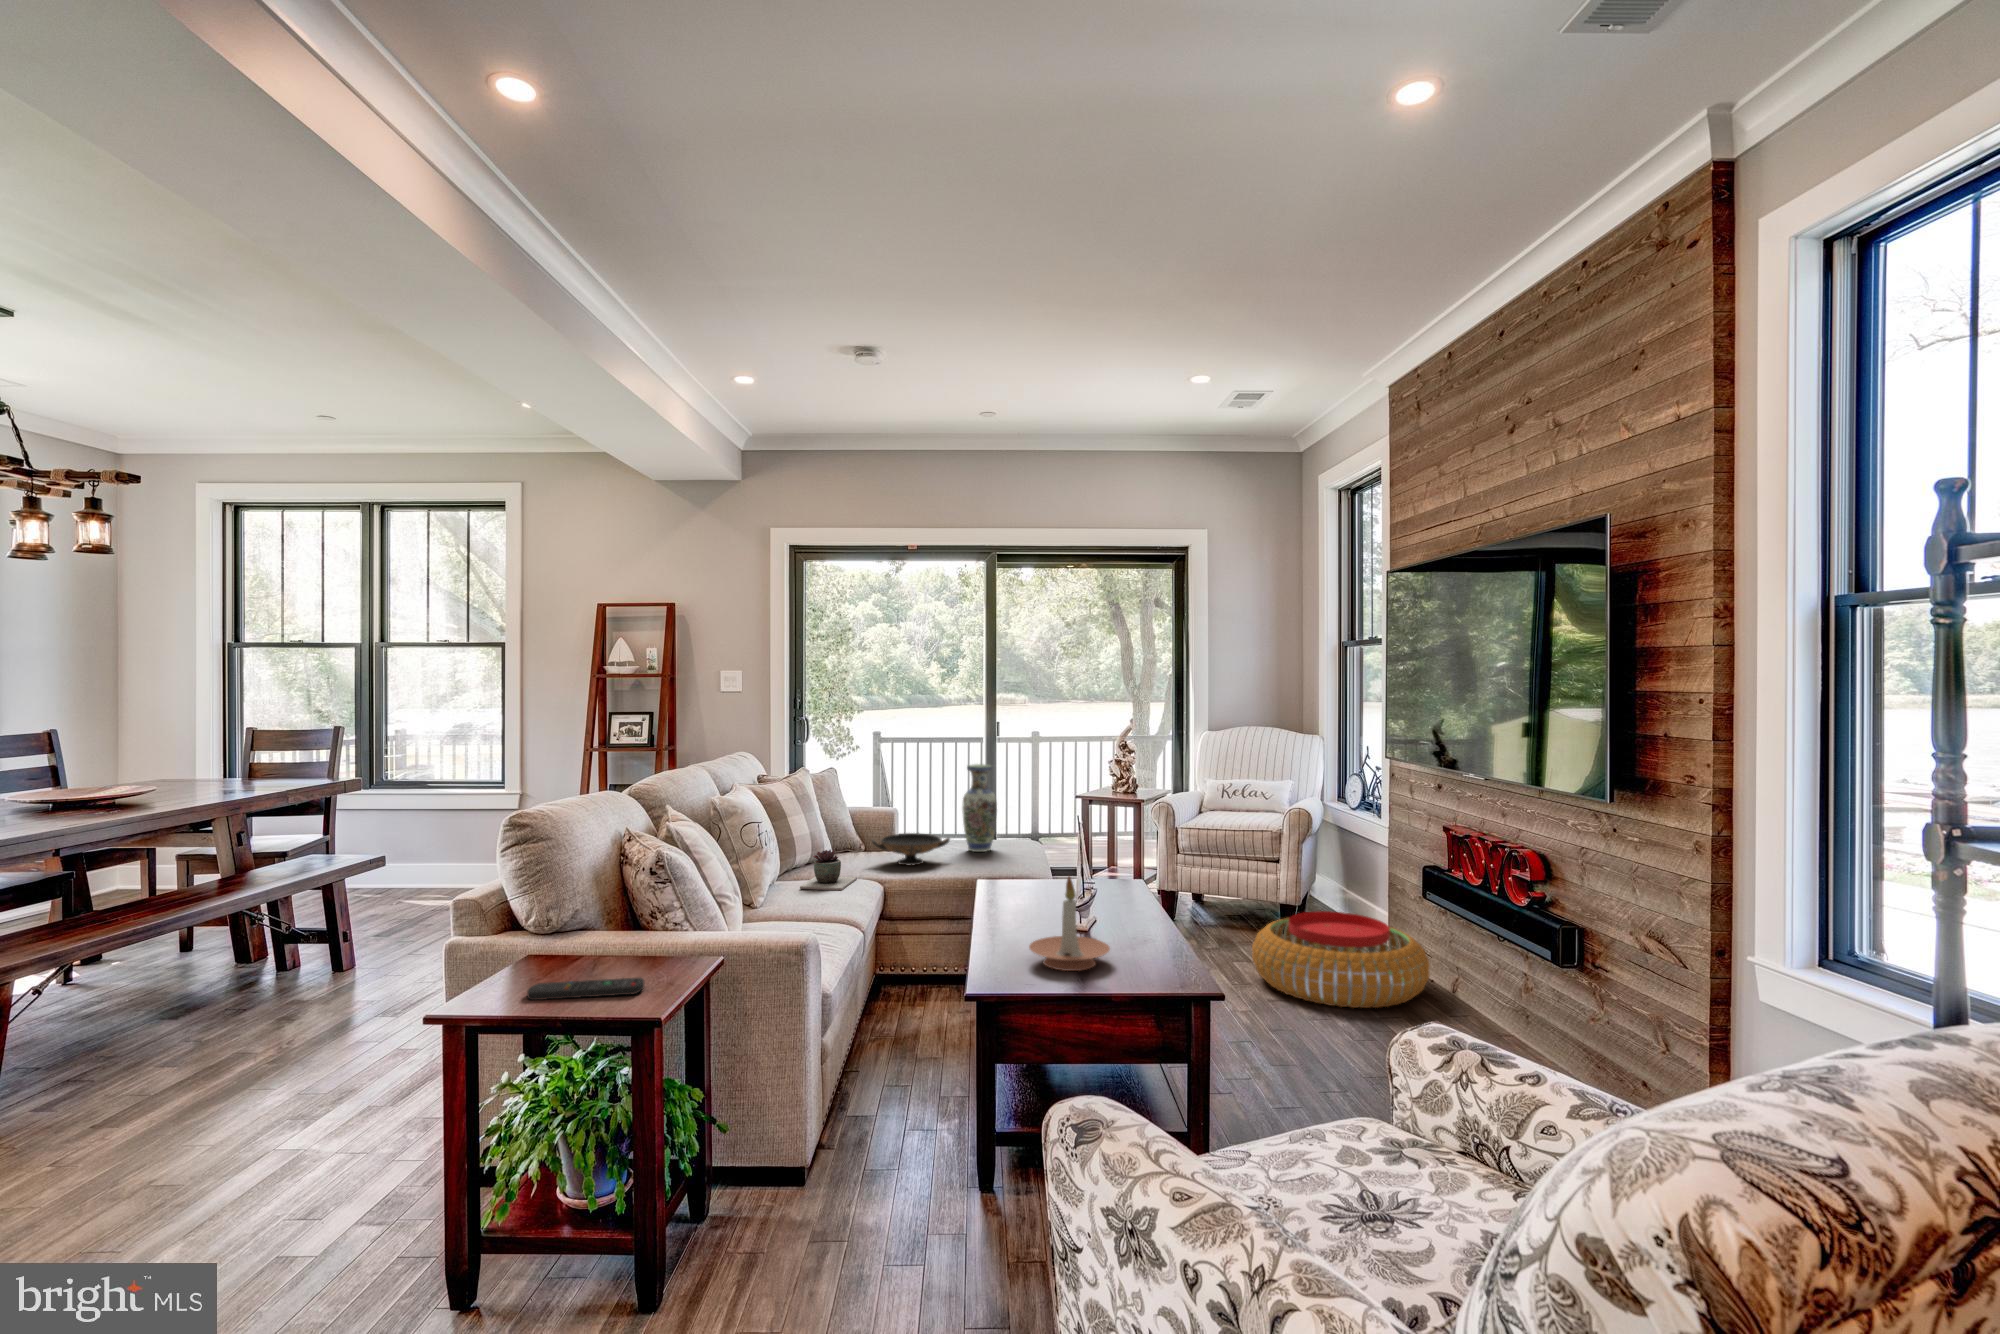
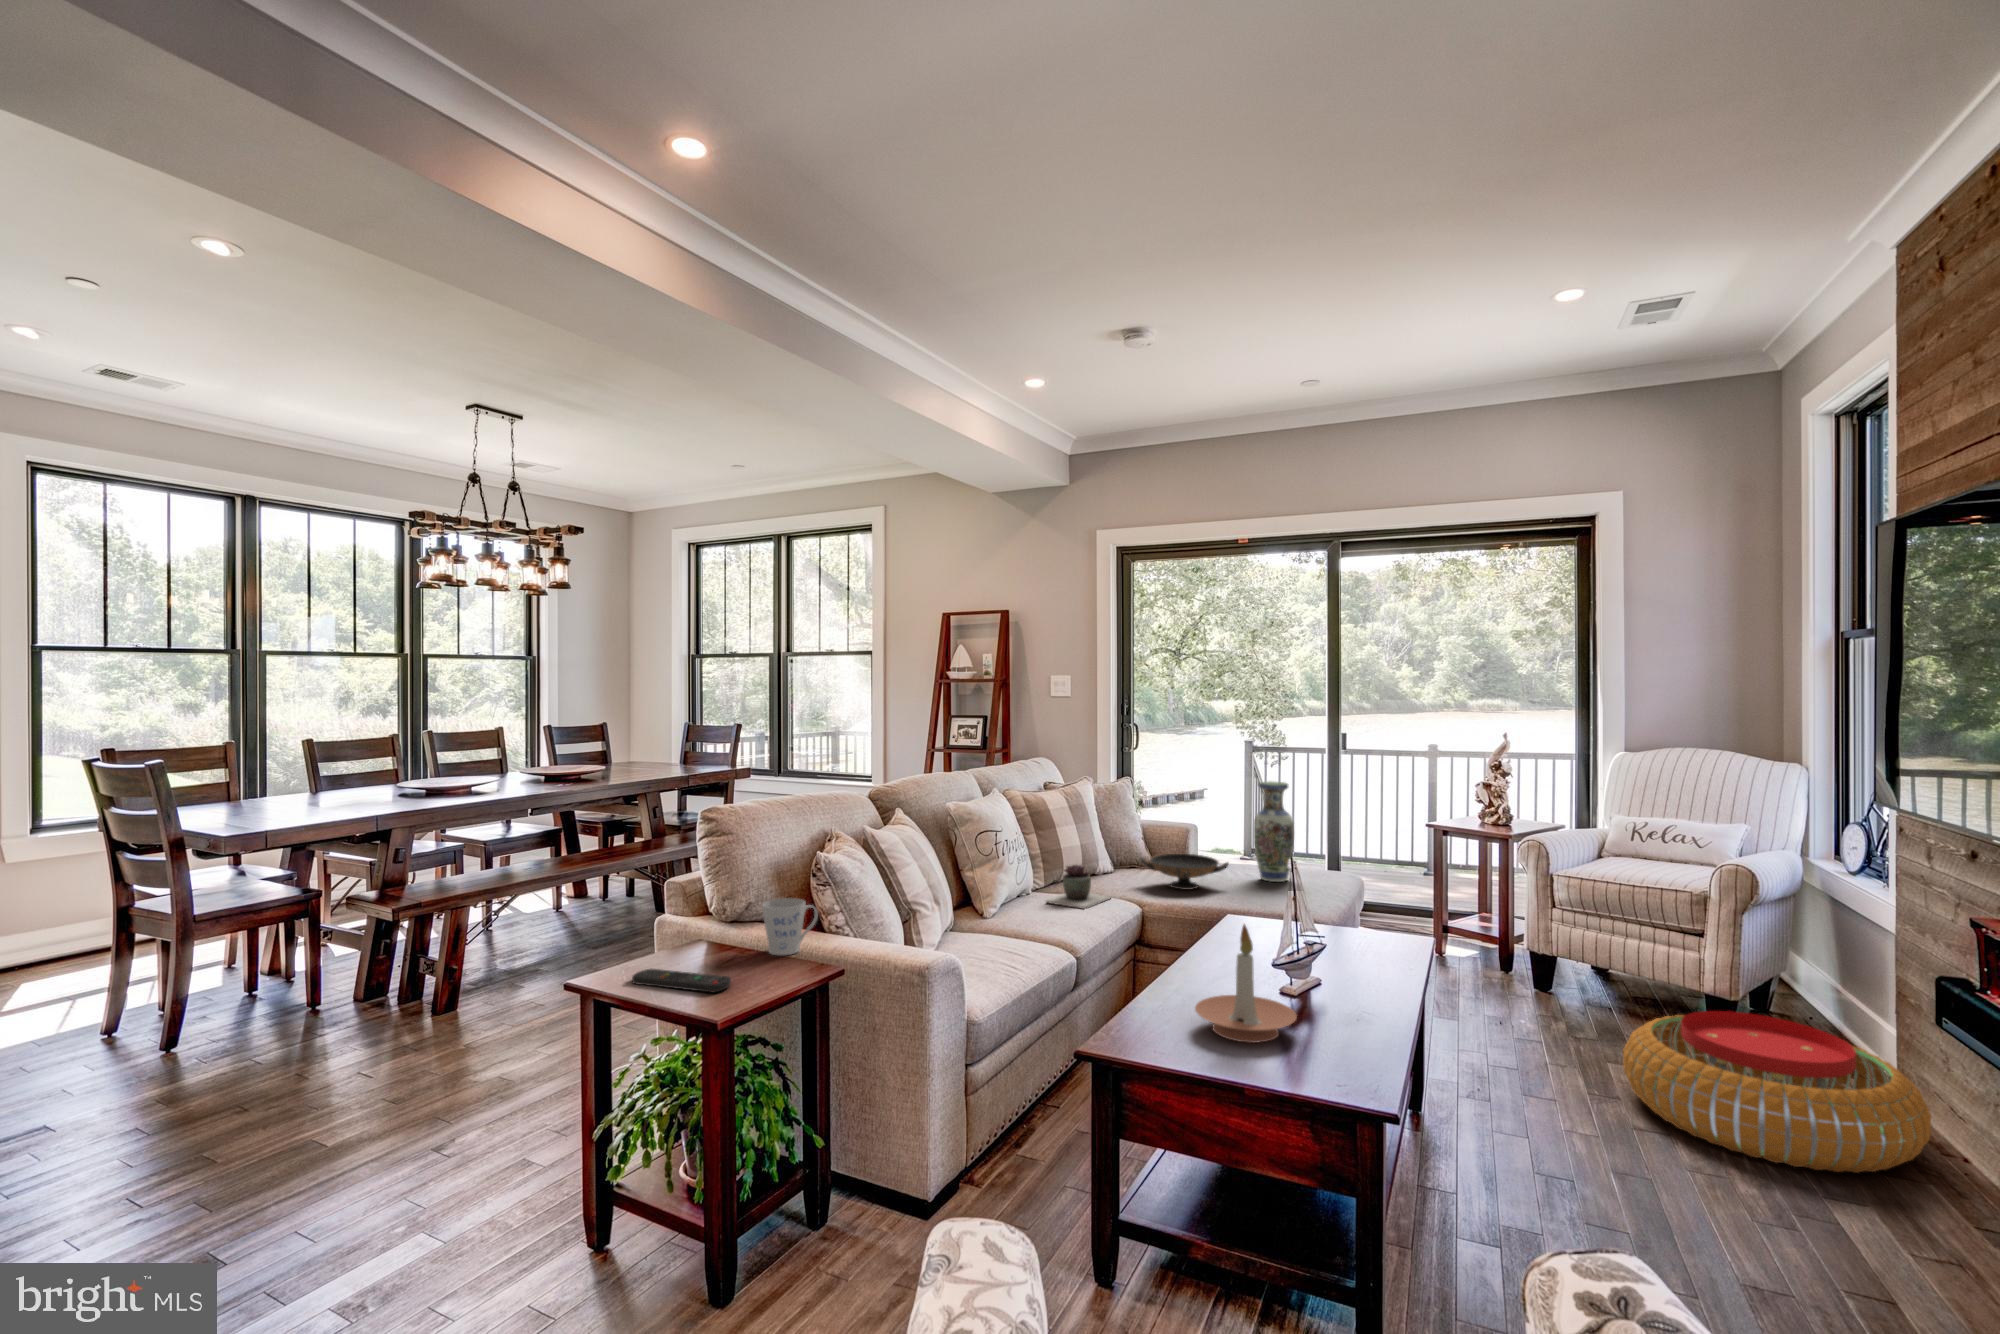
mug: none [626,898,681,956] -> present [763,898,818,955]

